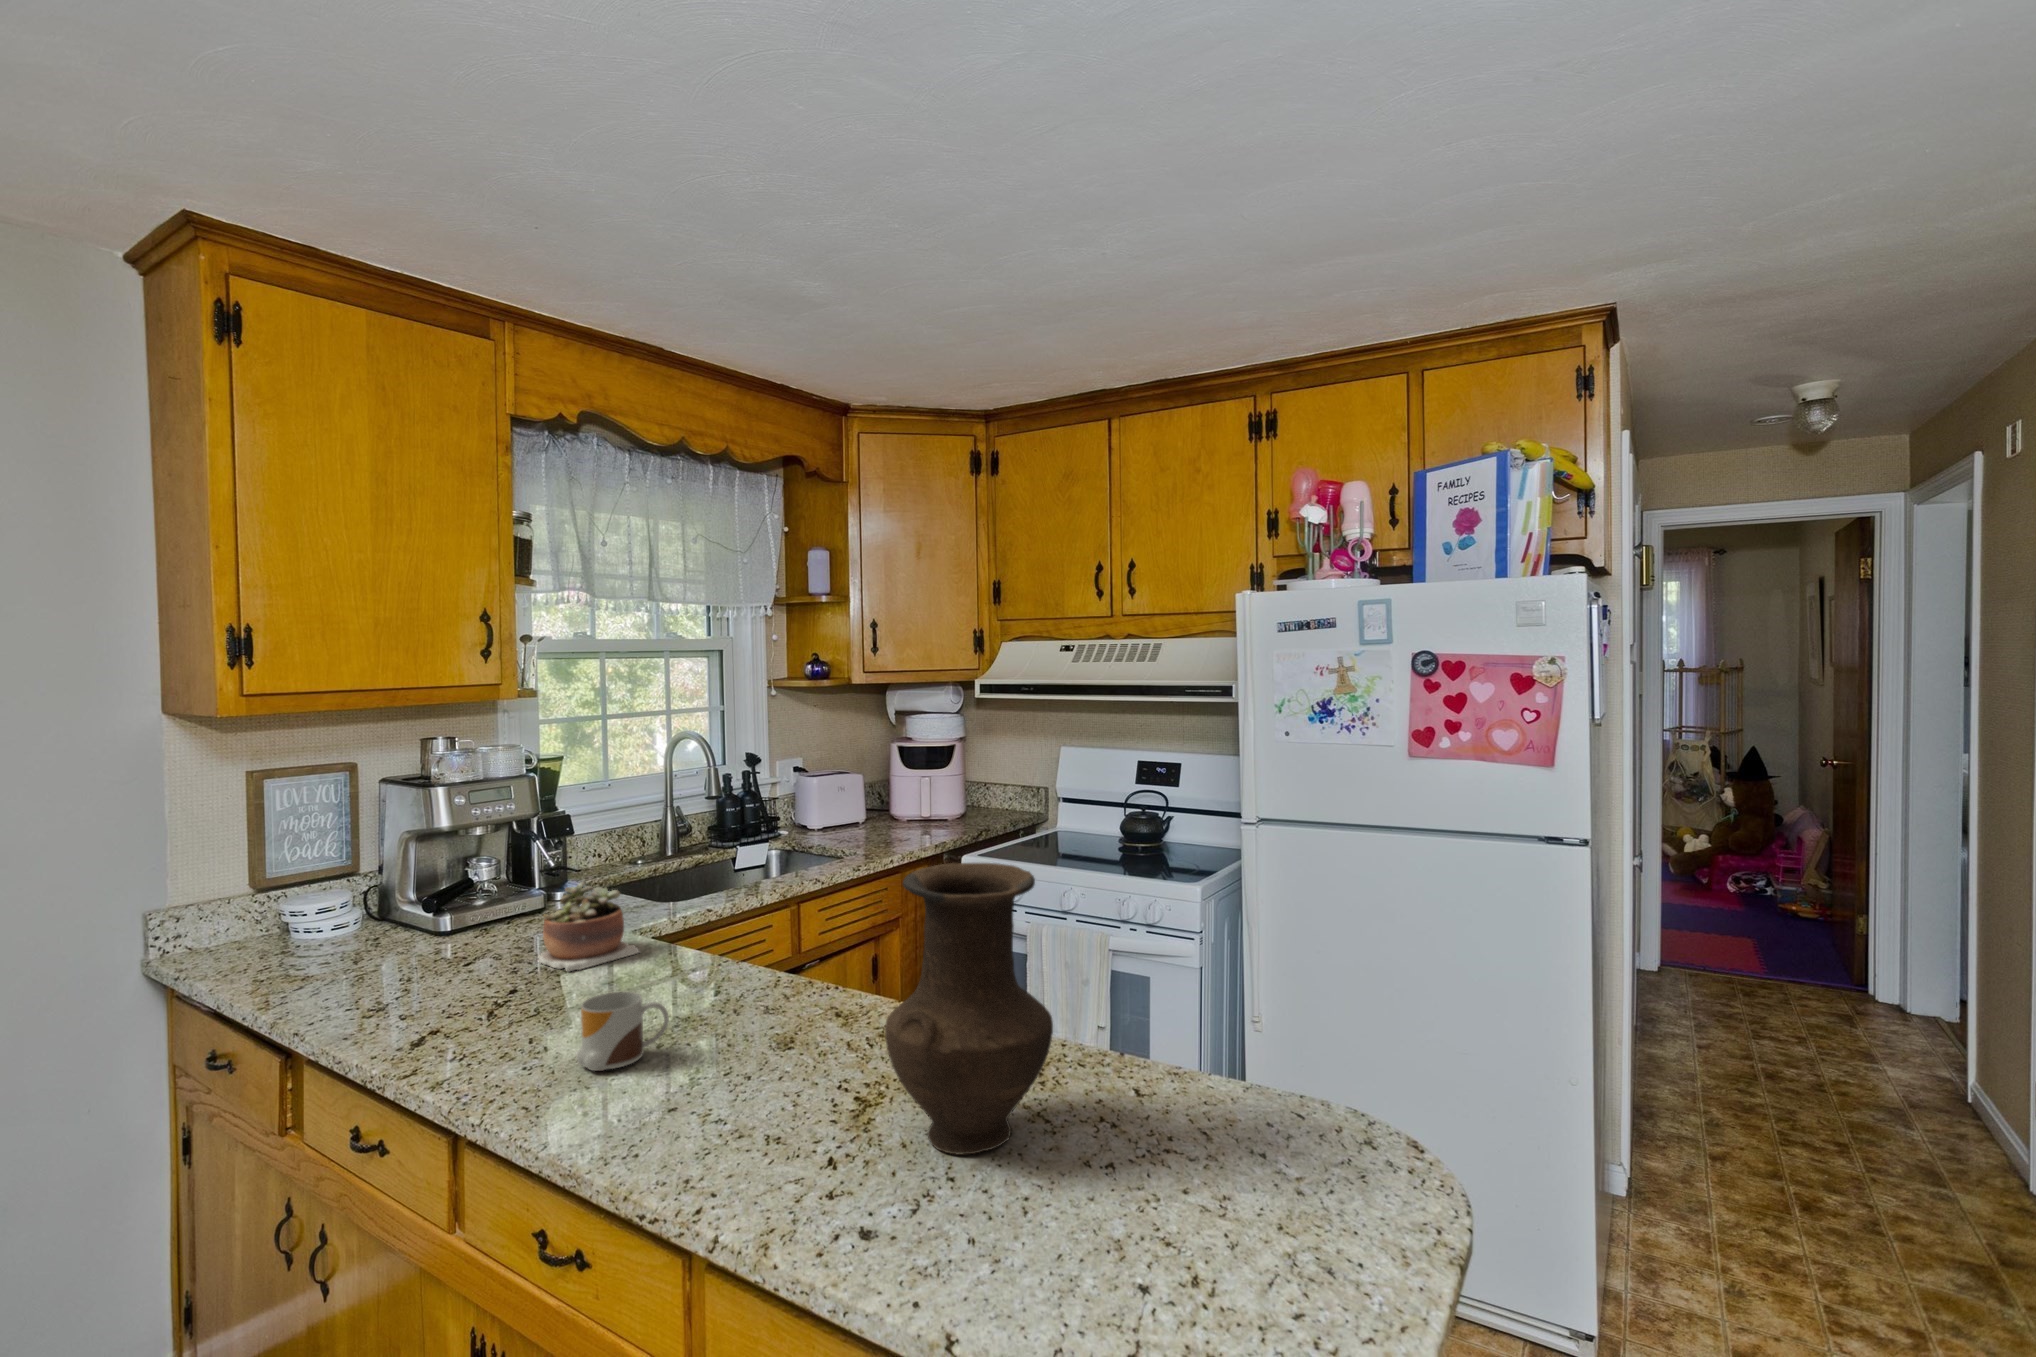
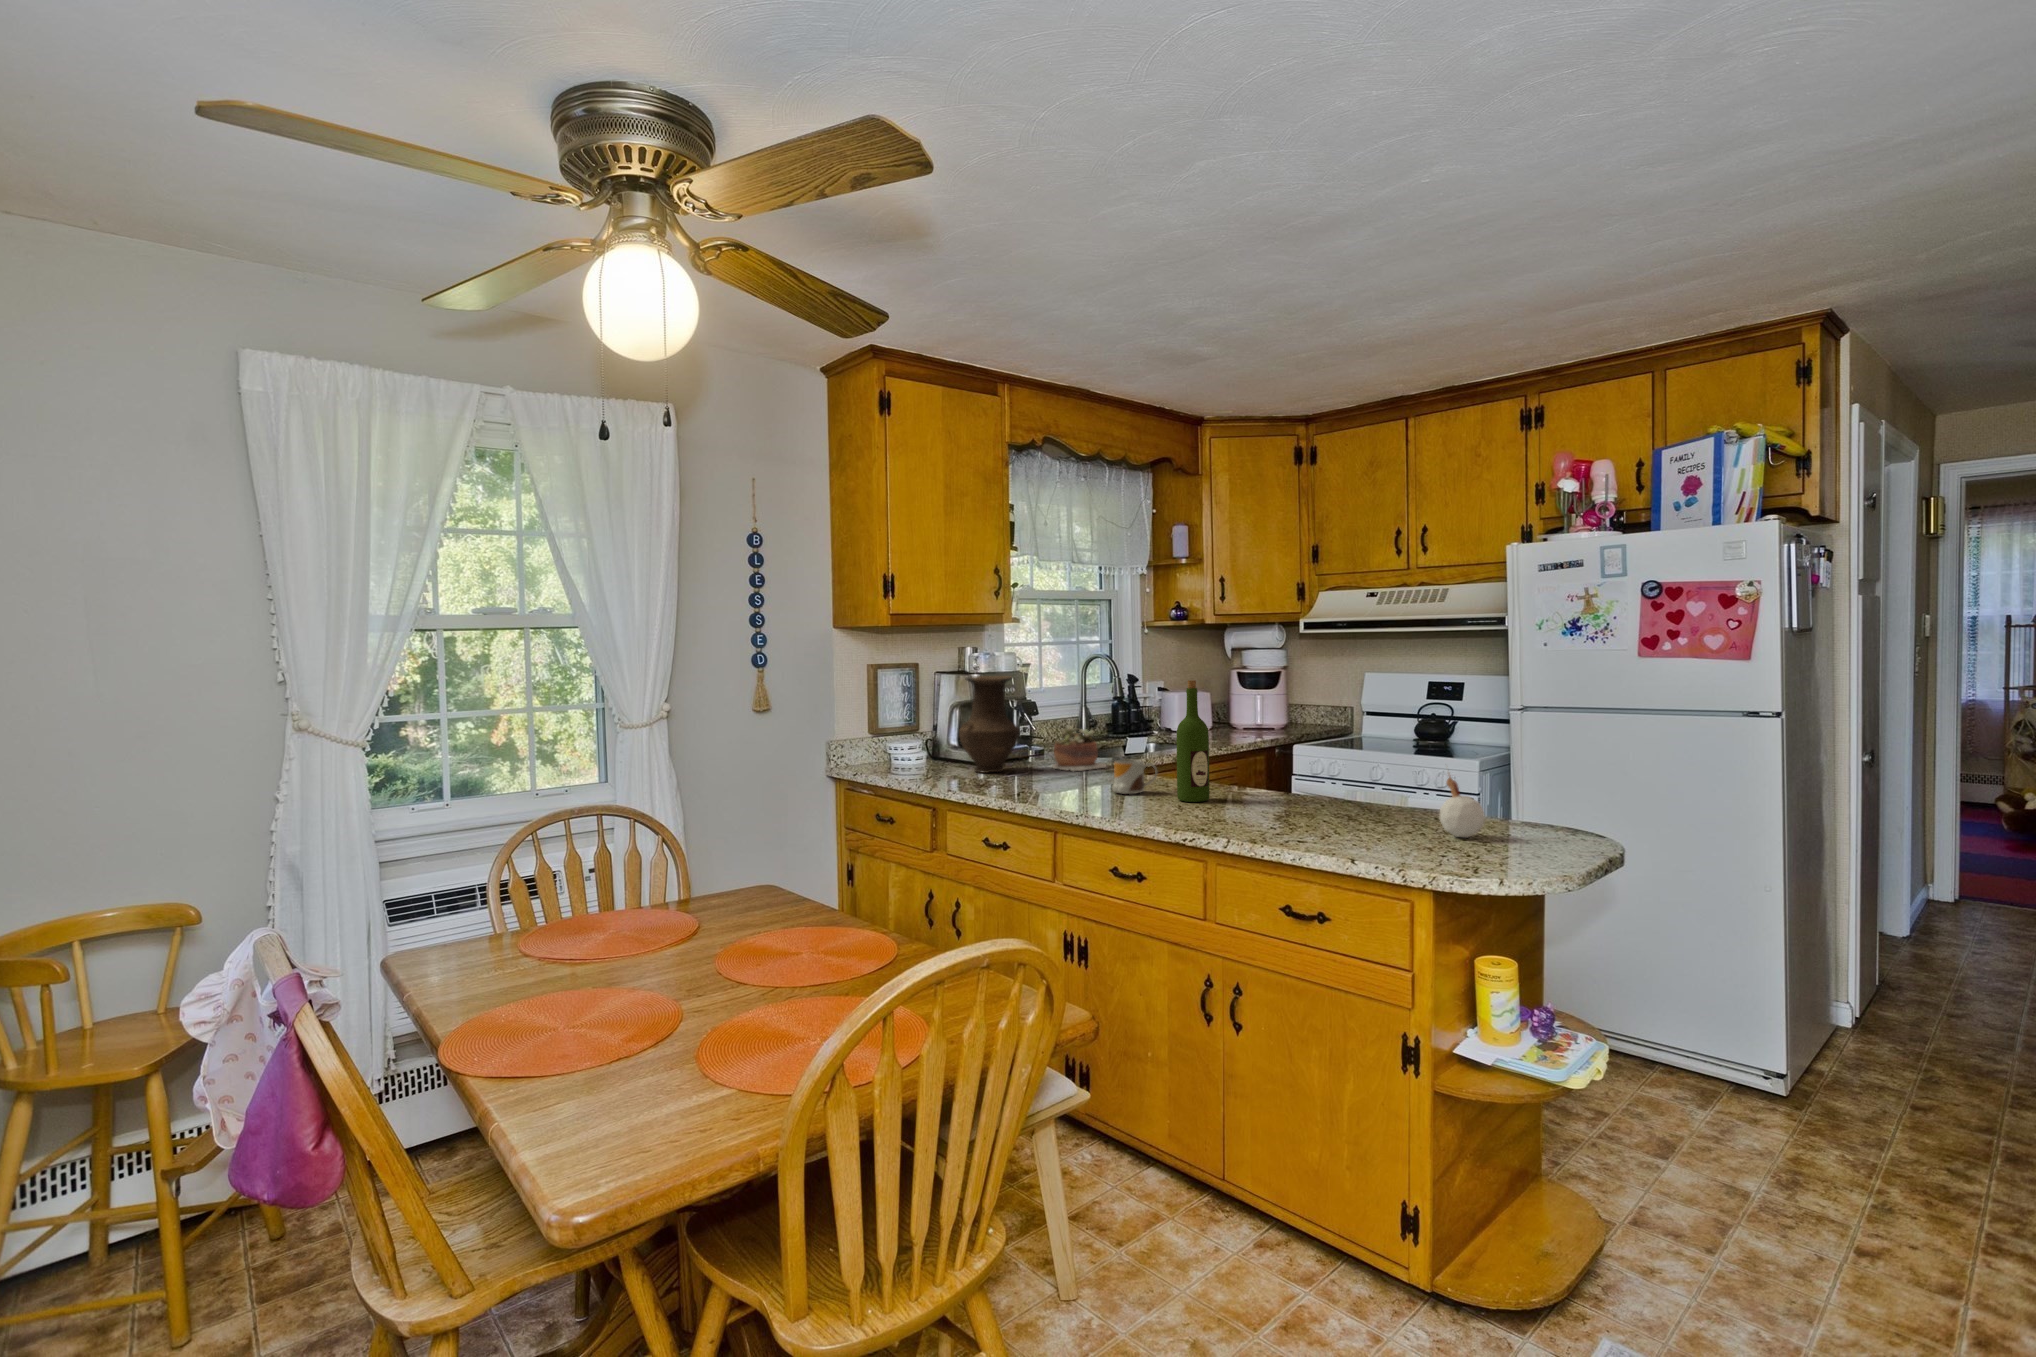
wine bottle: none [686,856,753,1102] -> present [1176,680,1210,802]
vase: present [885,863,1053,1154] -> present [959,676,1020,773]
candle: none [1177,1095,1269,1276] -> present [1440,773,1484,838]

